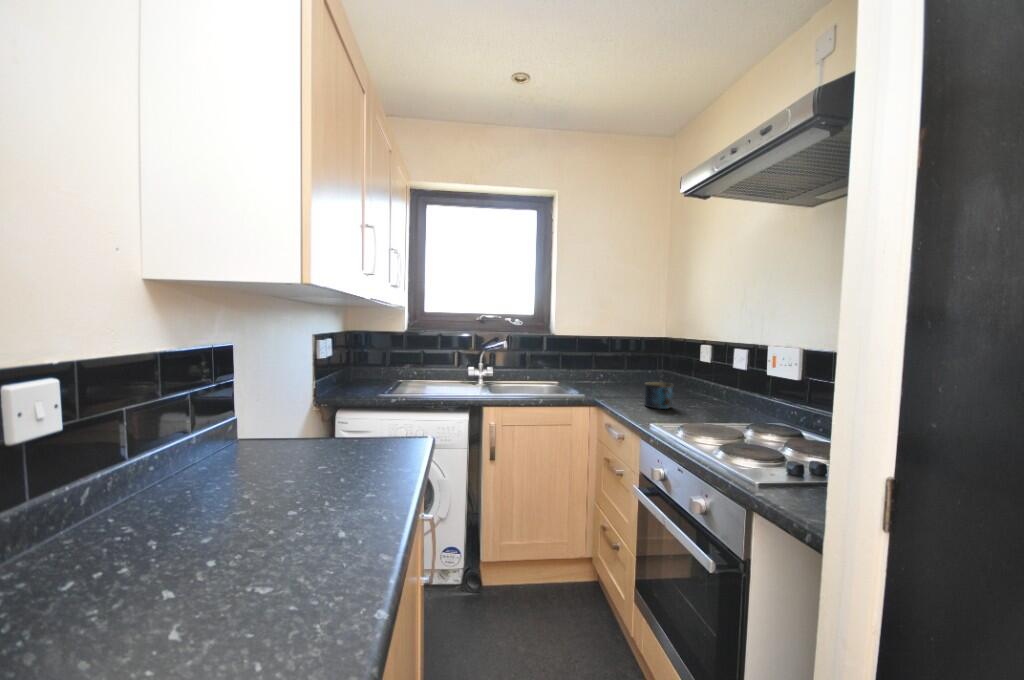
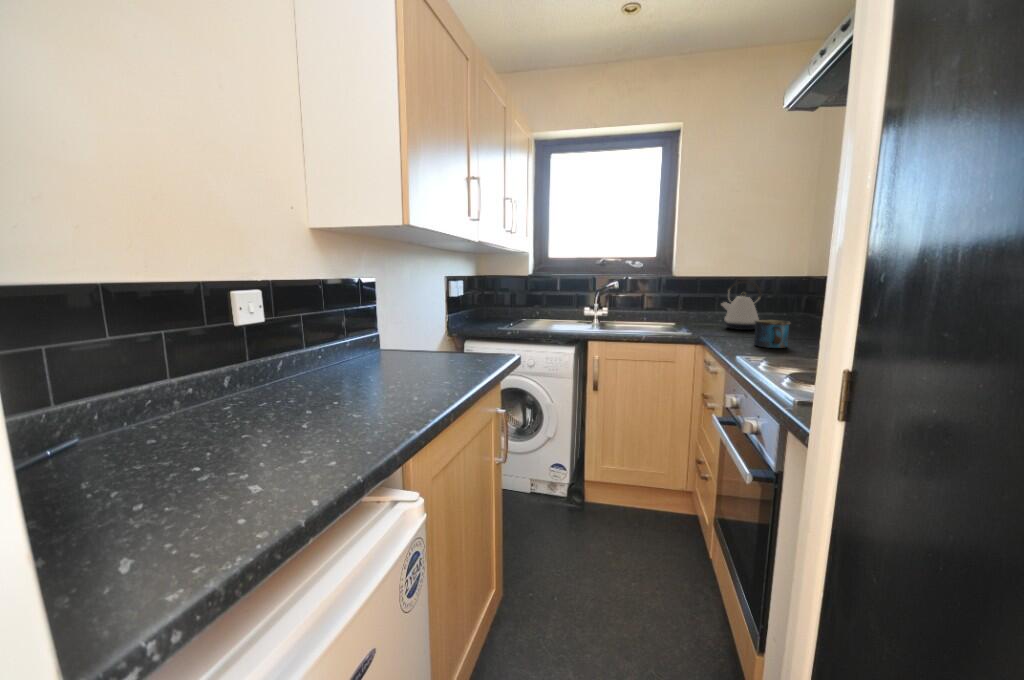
kettle: none [597,342,633,388] -> present [721,281,762,330]

